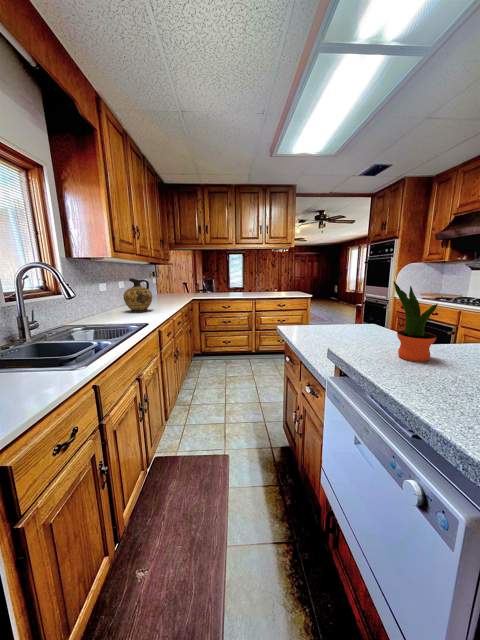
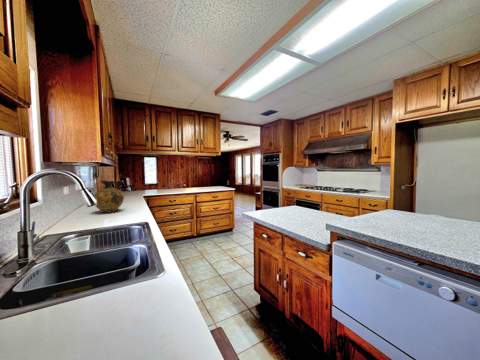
potted plant: present [394,281,438,362] -> none [363,182,388,226]

